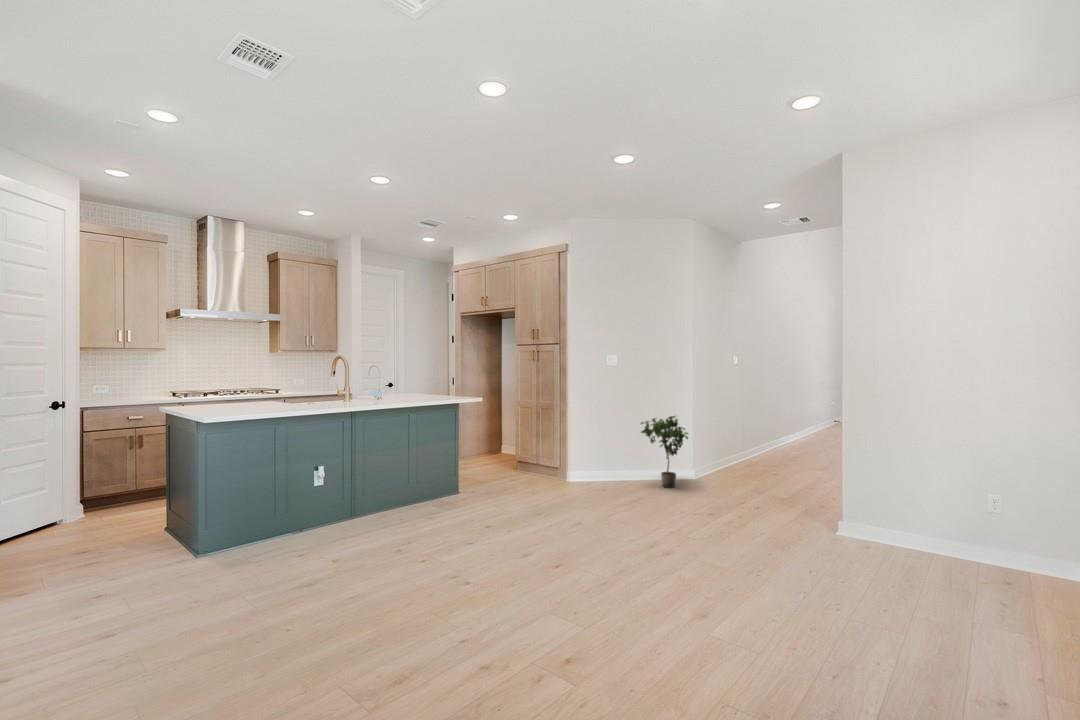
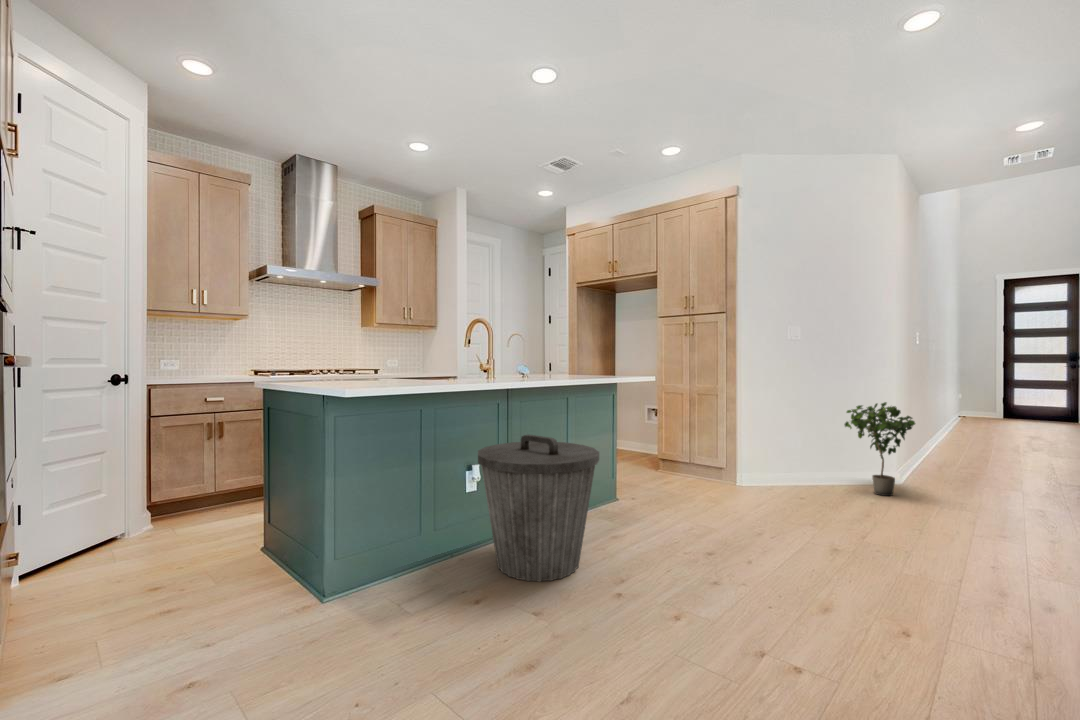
trash can: none [315,444,405,544] -> present [478,435,599,582]

